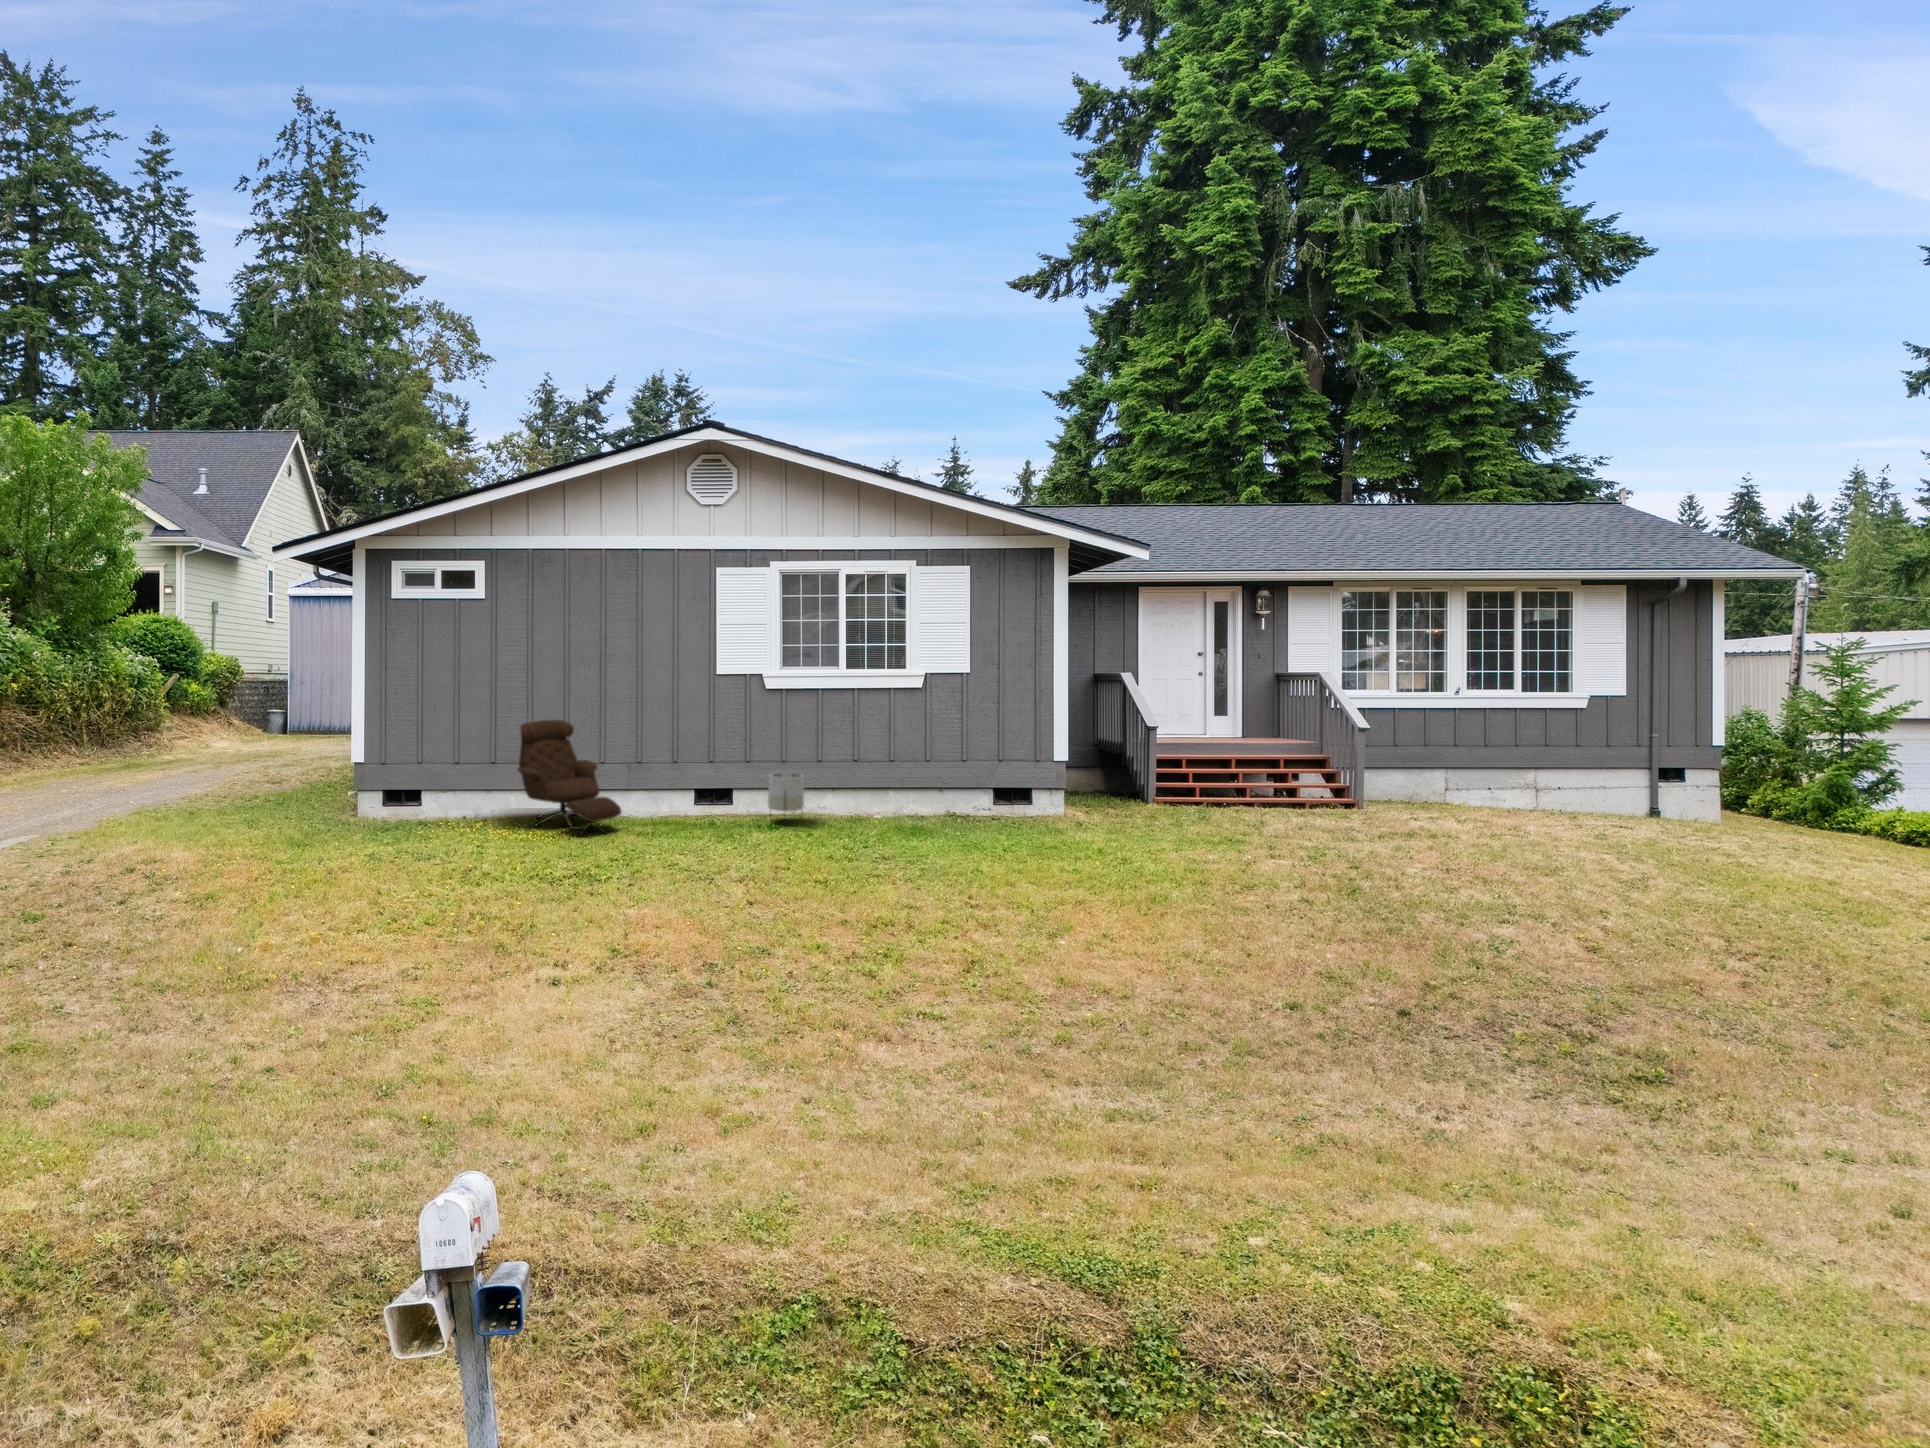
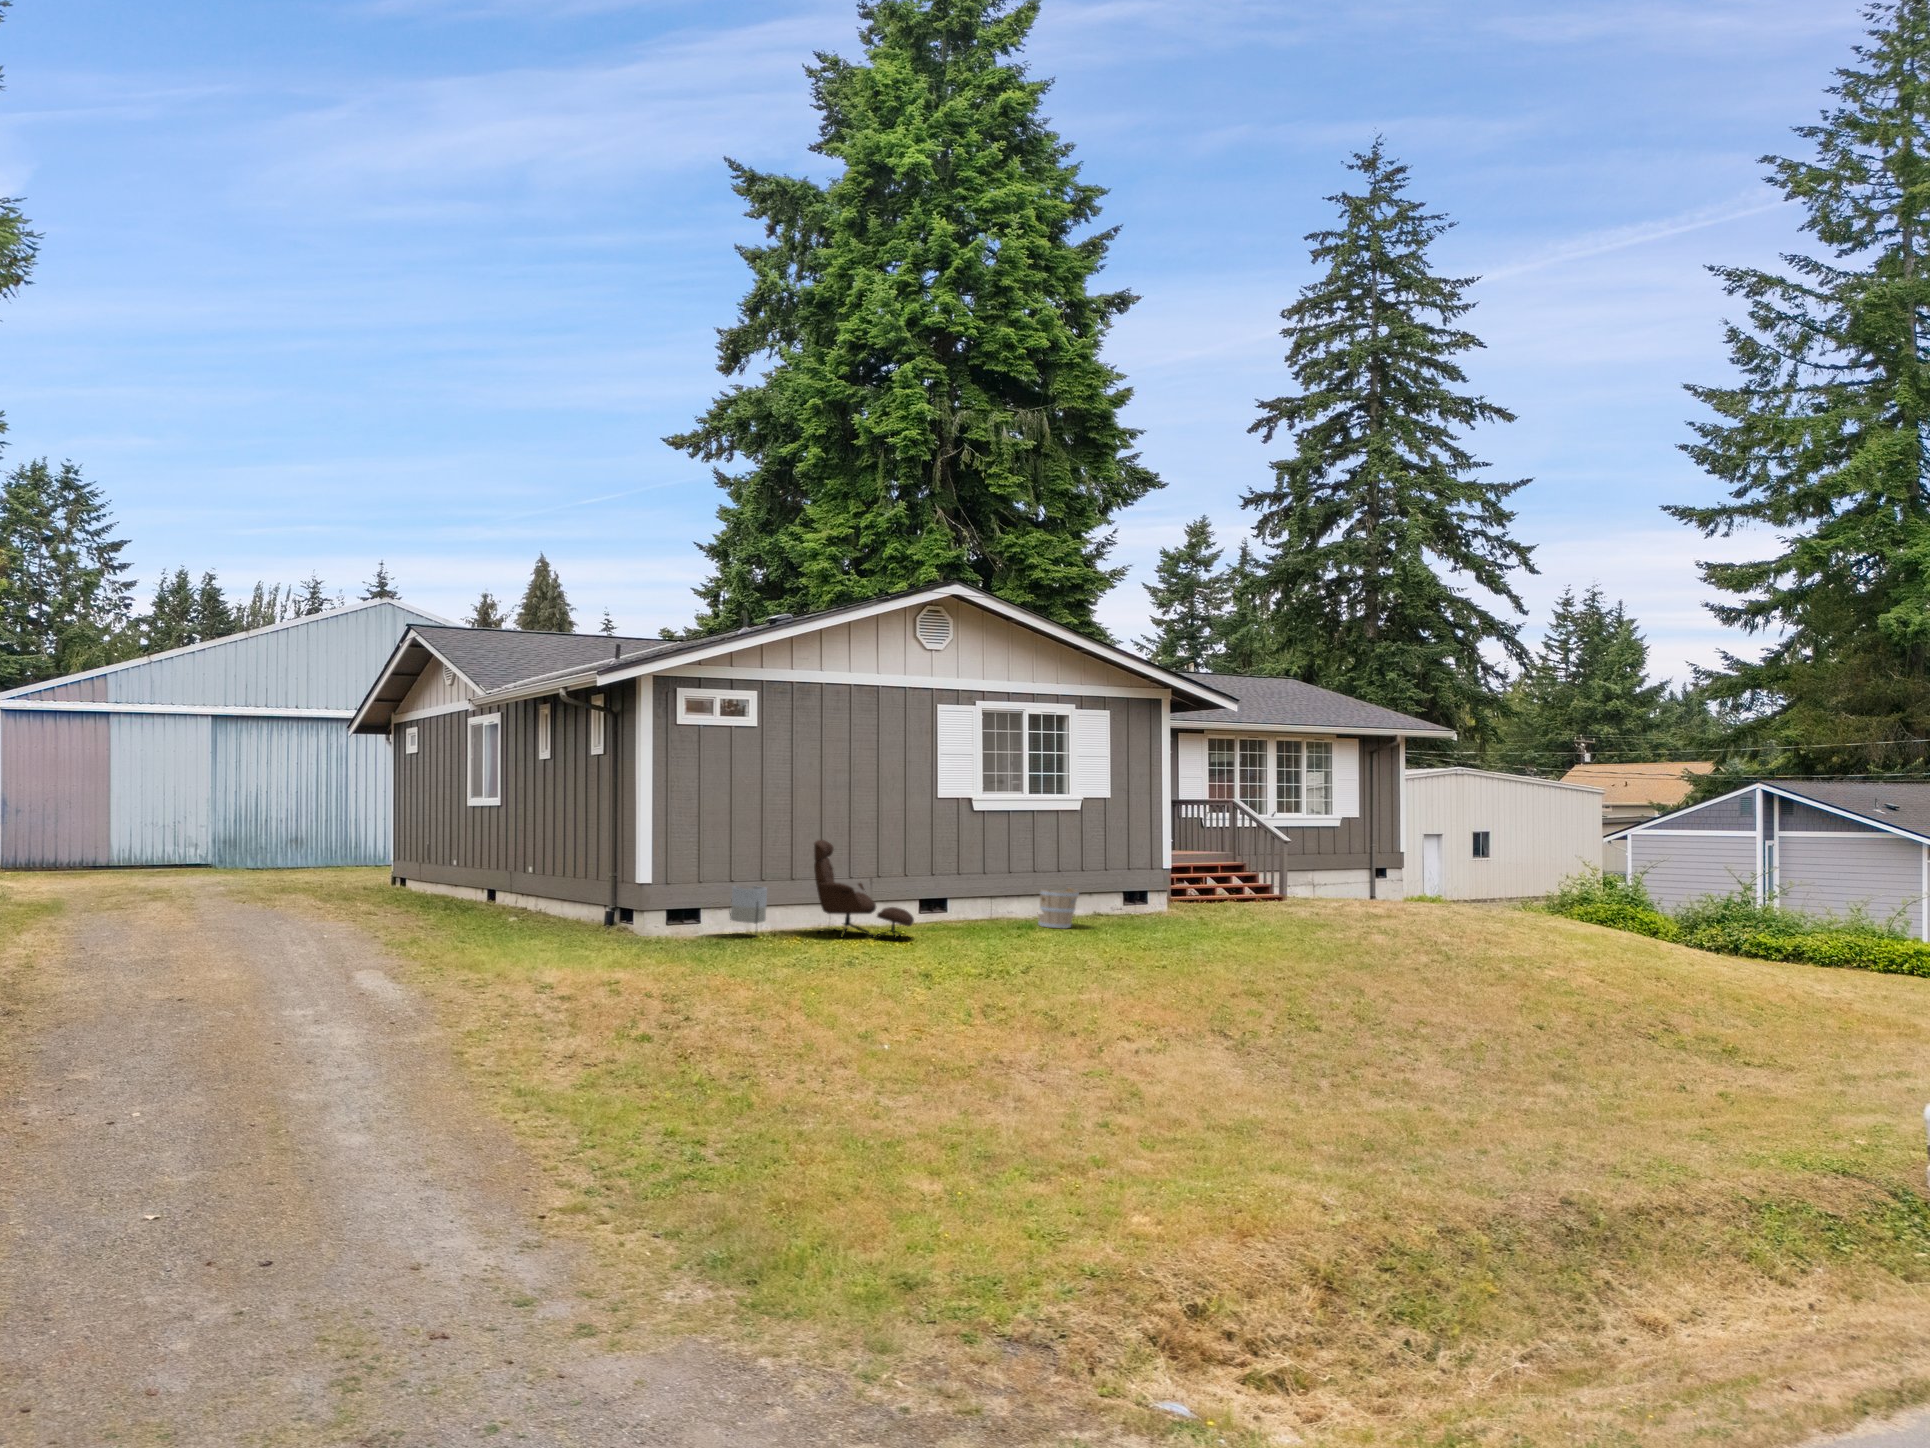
planter: present [768,772,804,812] -> present [730,886,767,924]
wooden bucket: none [844,778,899,830] -> present [1038,888,1079,929]

